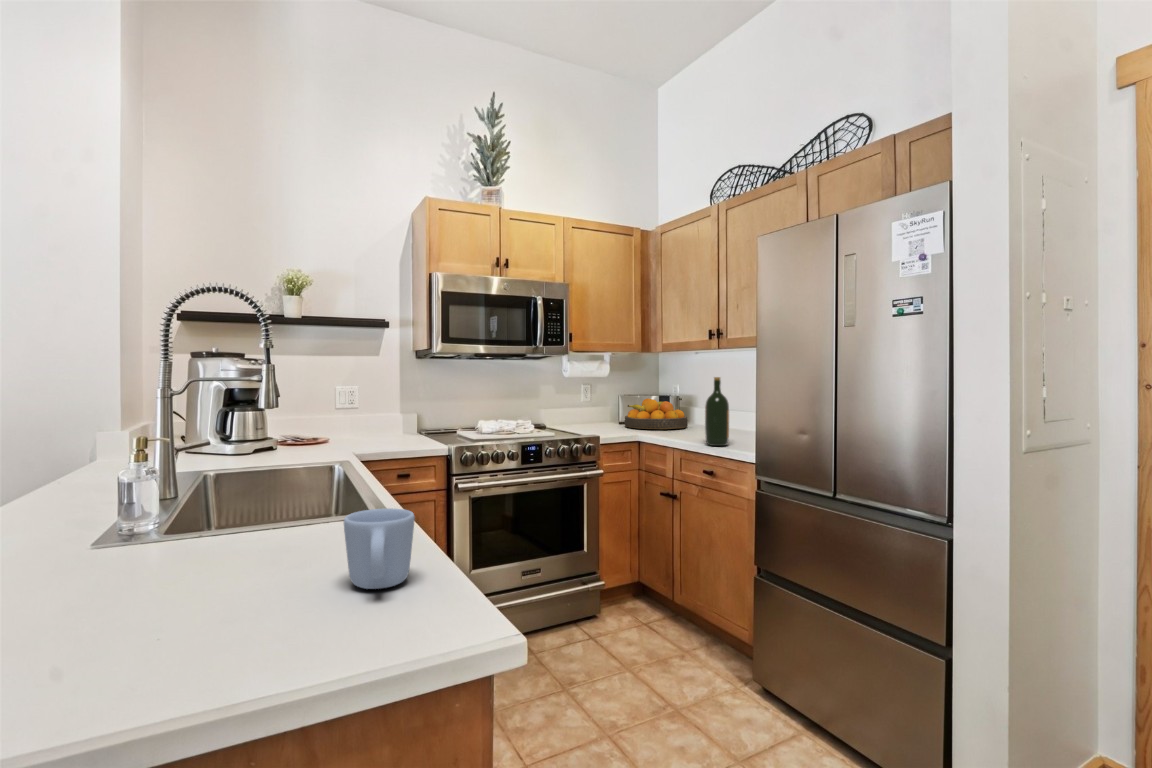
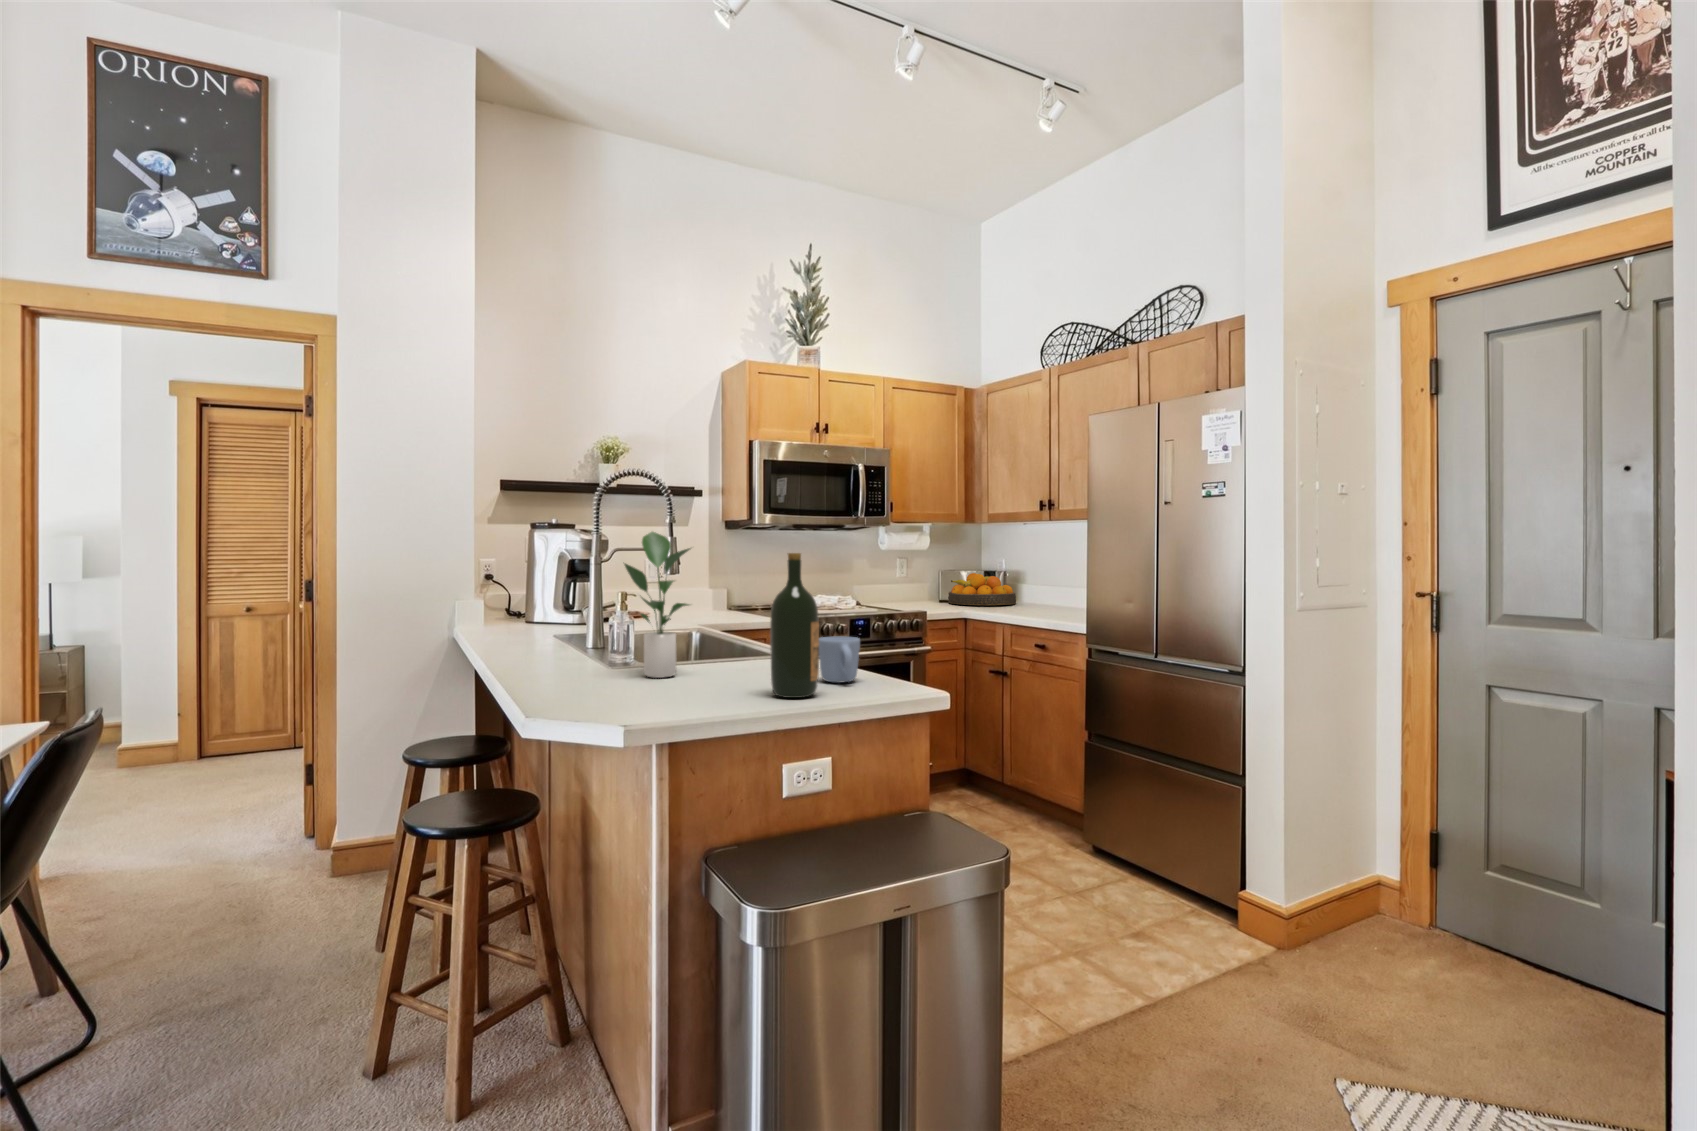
potted plant: none [39,348,177,574] -> present [624,532,690,678]
wine bottle: present [705,377,729,446] -> present [770,553,819,698]

